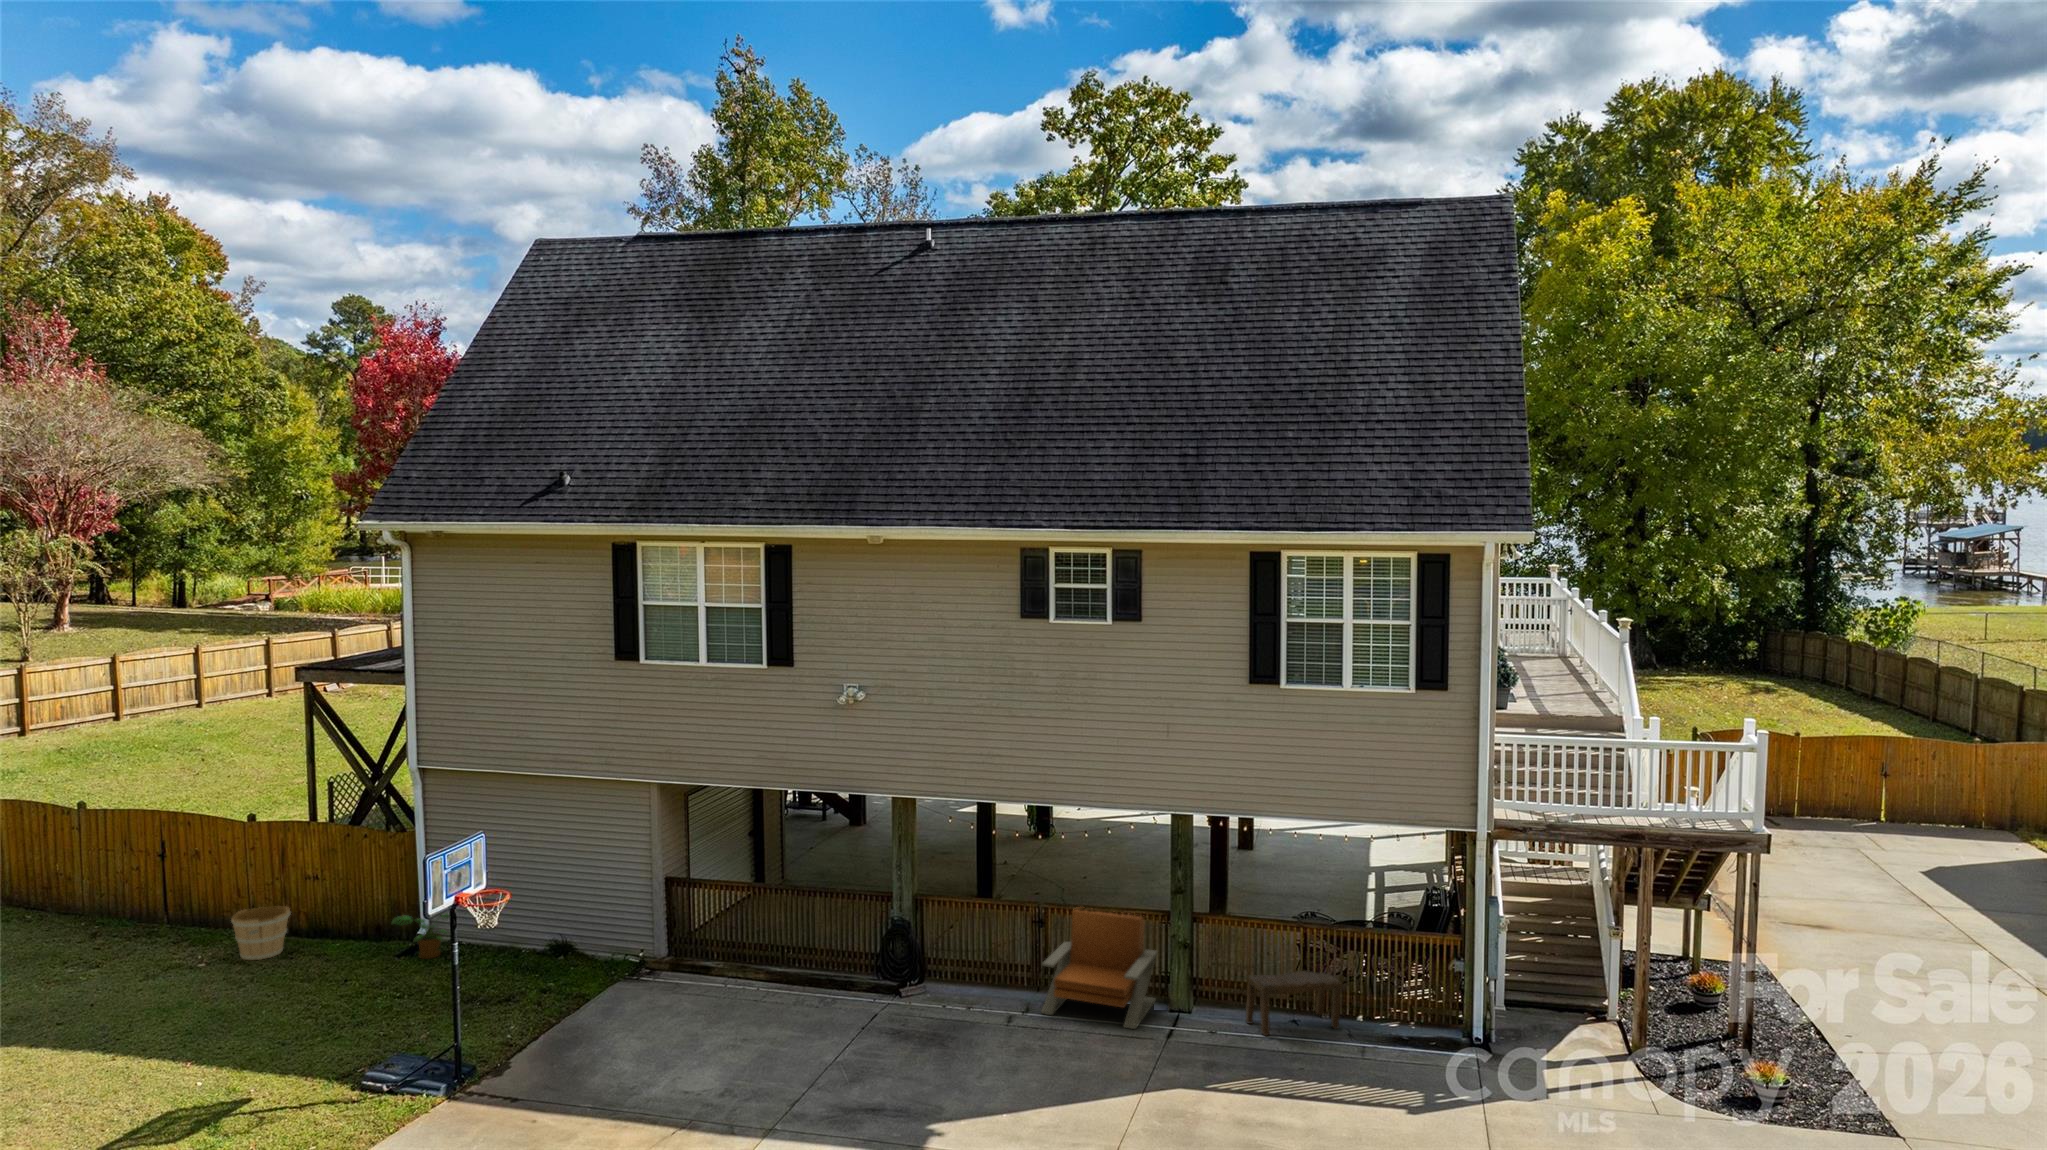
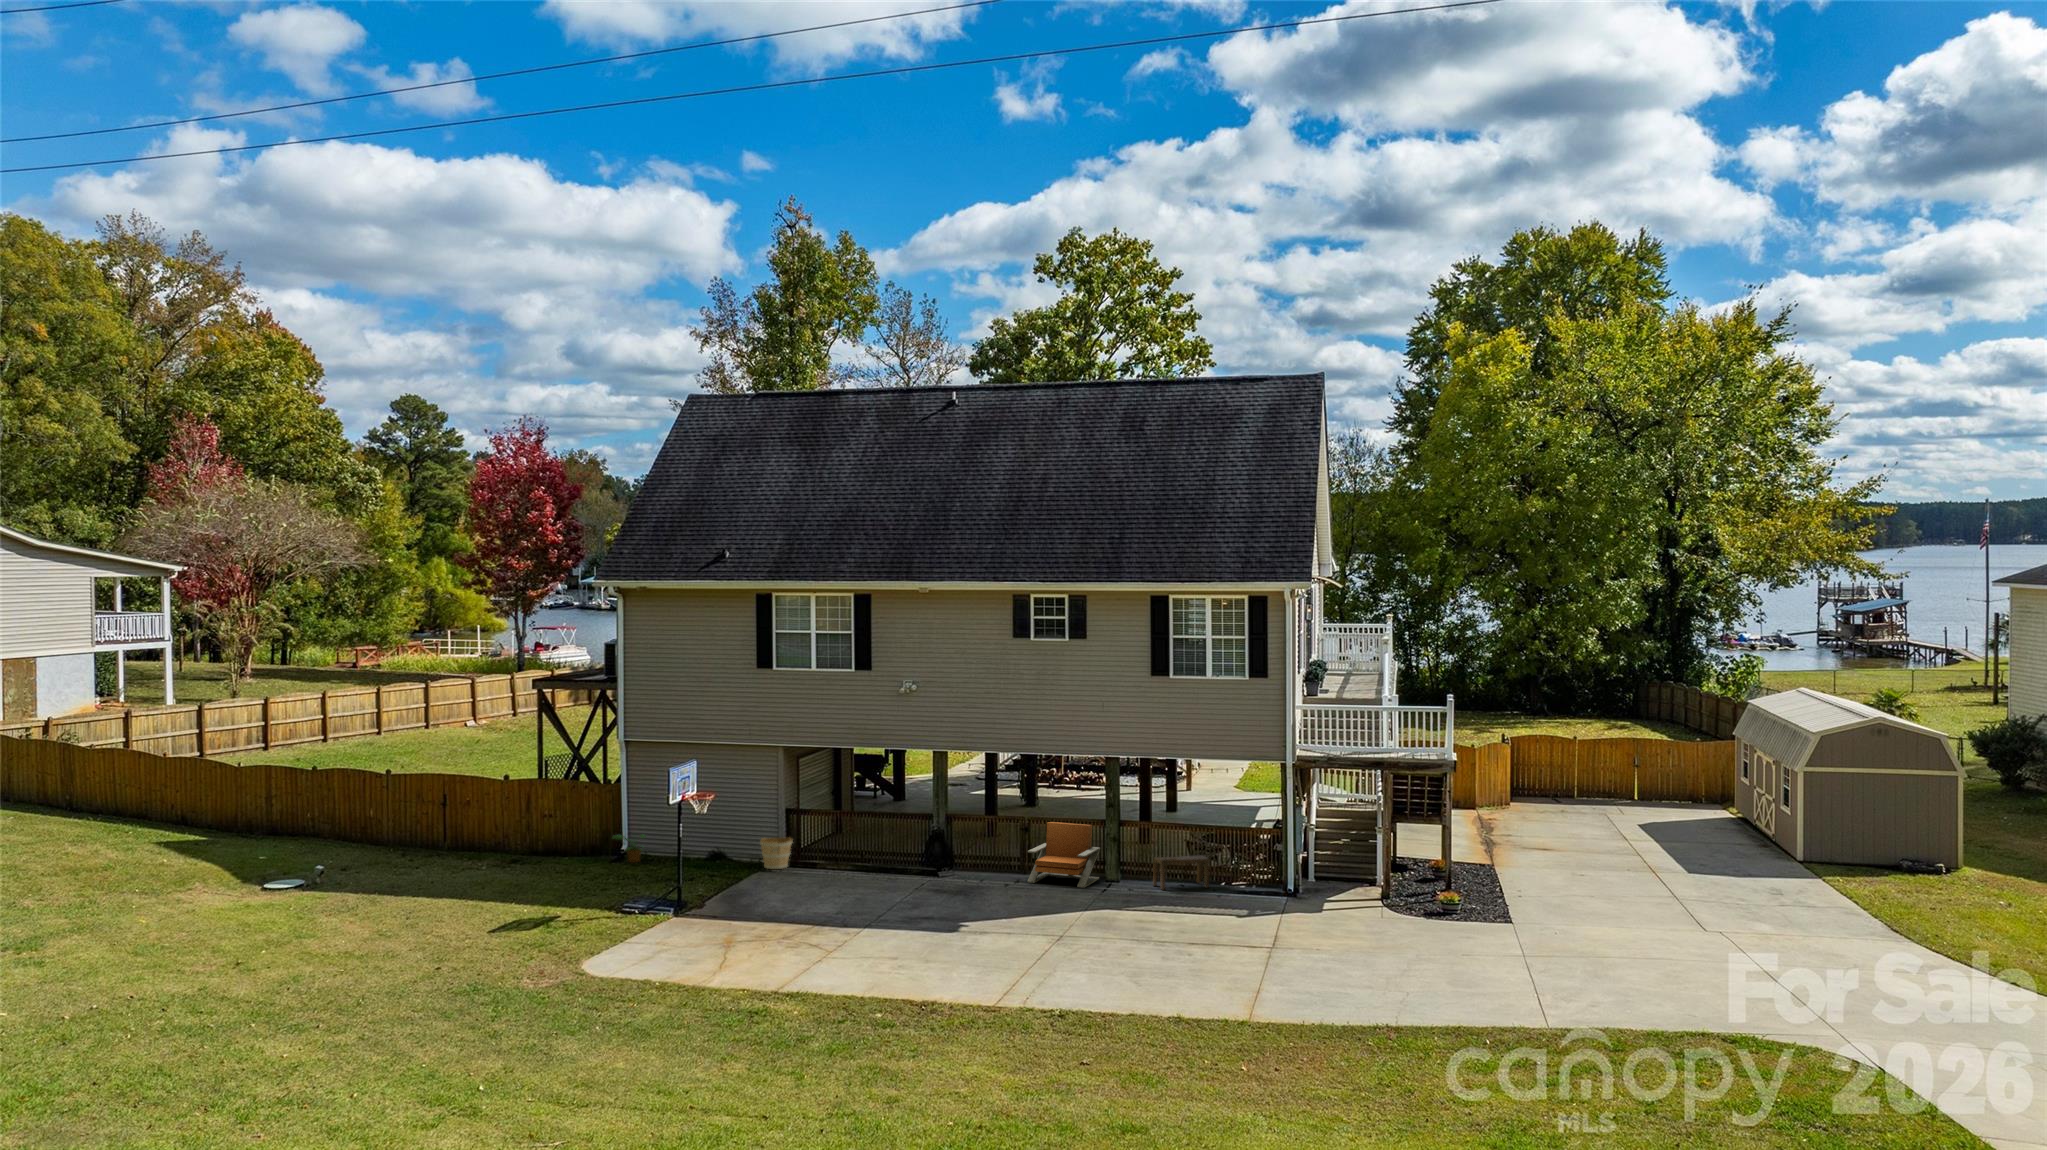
wooden bucket: present [231,906,290,960] -> present [760,838,793,869]

